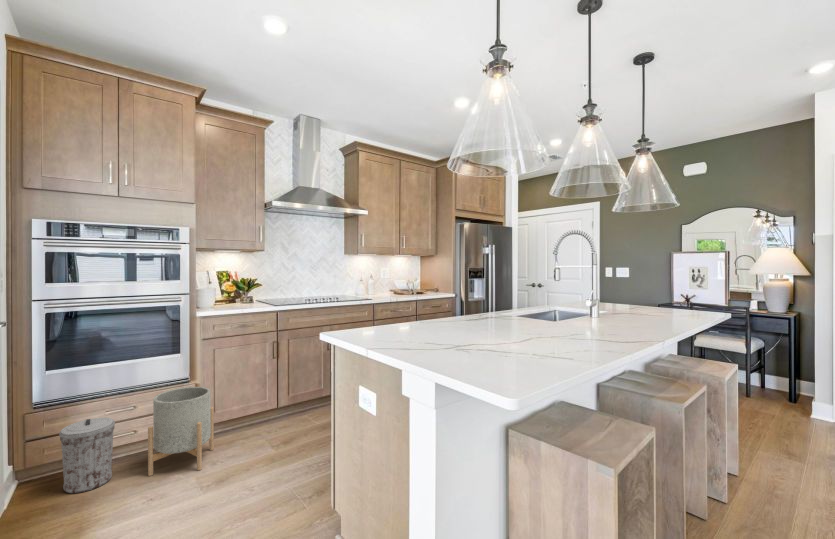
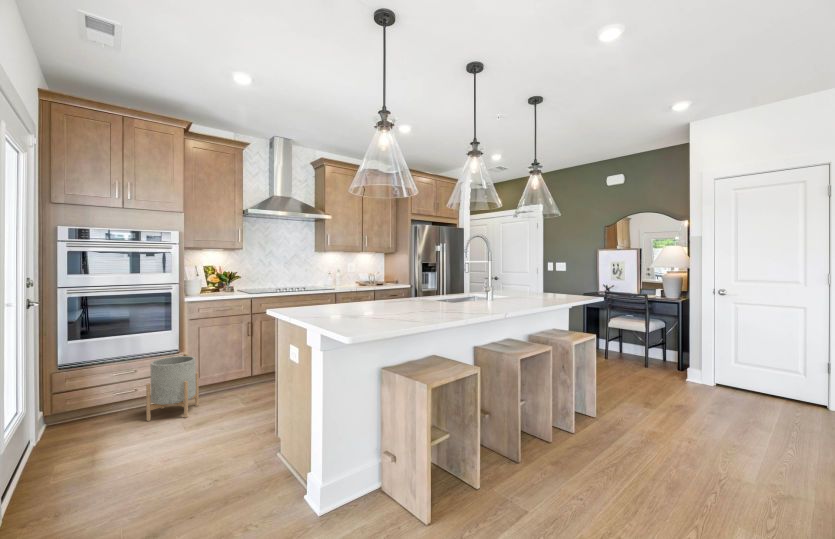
trash can: present [59,418,115,493] -> none [79,377,121,431]

